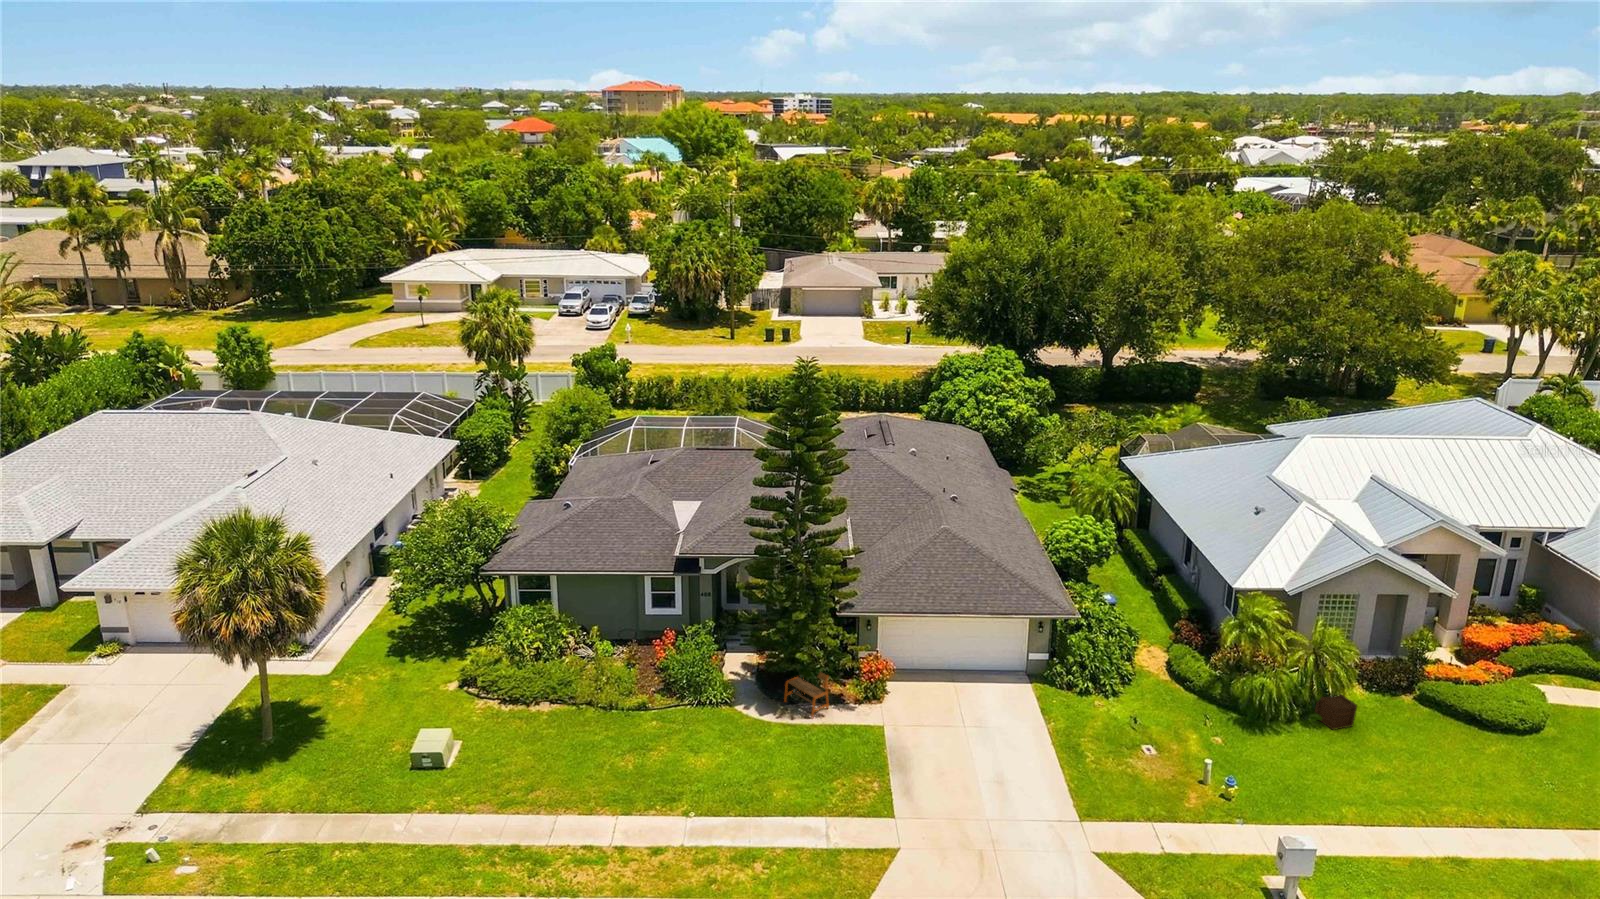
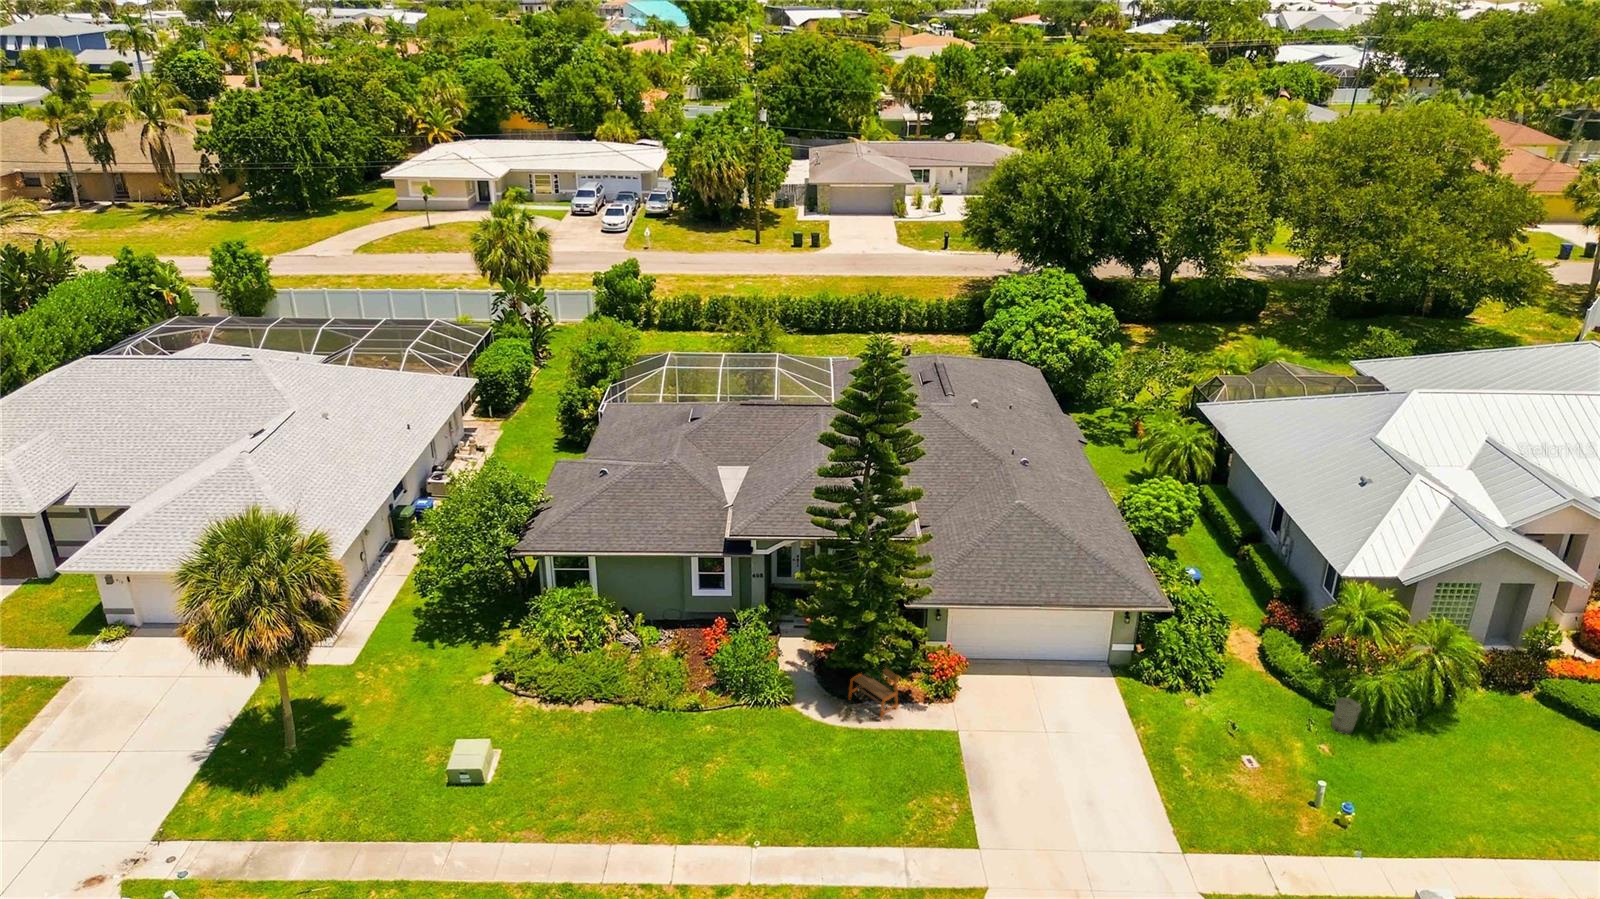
trash can: none [1226,694,1251,728] -> present [1331,698,1361,734]
wooden crate: present [1315,694,1357,730] -> none [1426,694,1479,737]

